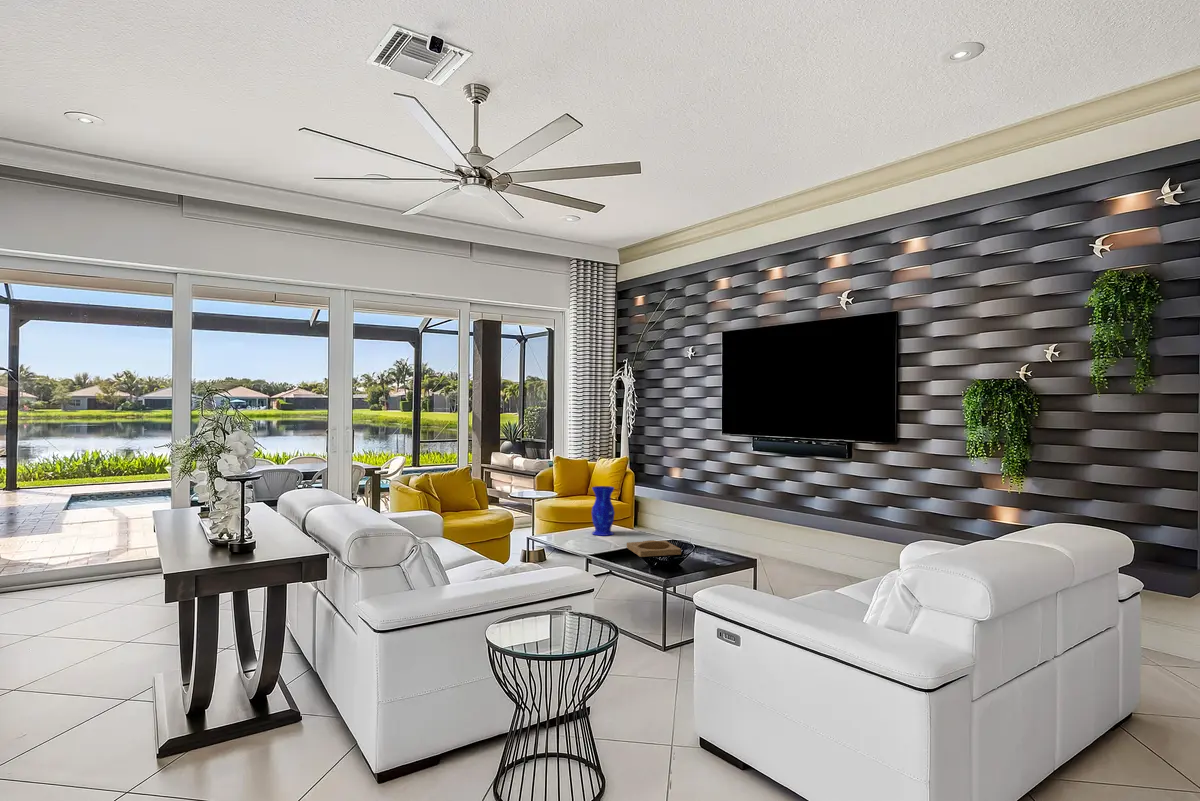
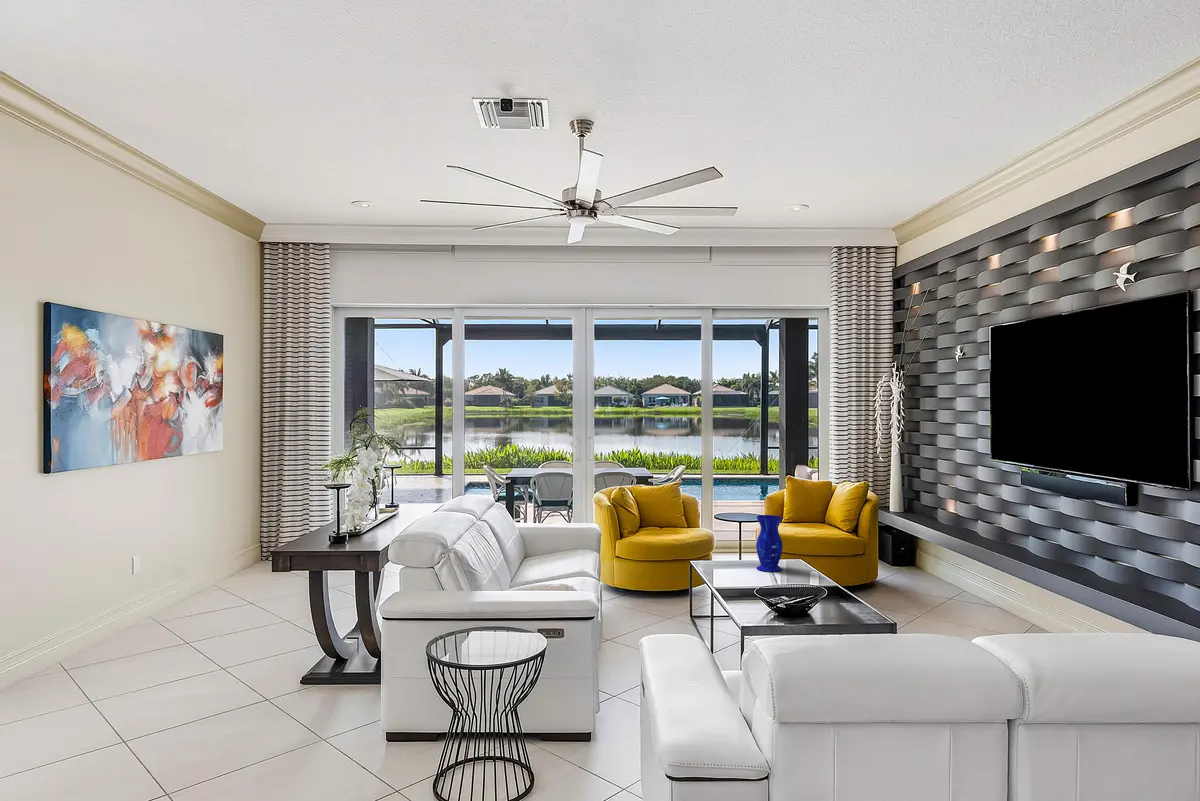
tray: present [627,540,681,557] -> none [764,583,818,606]

